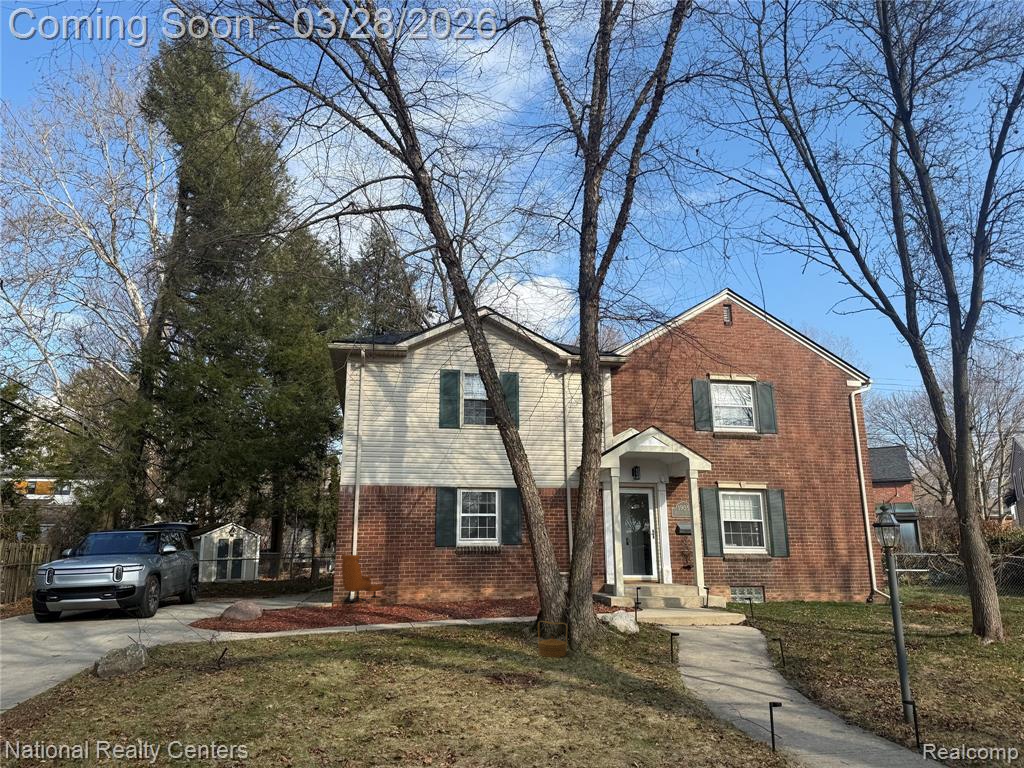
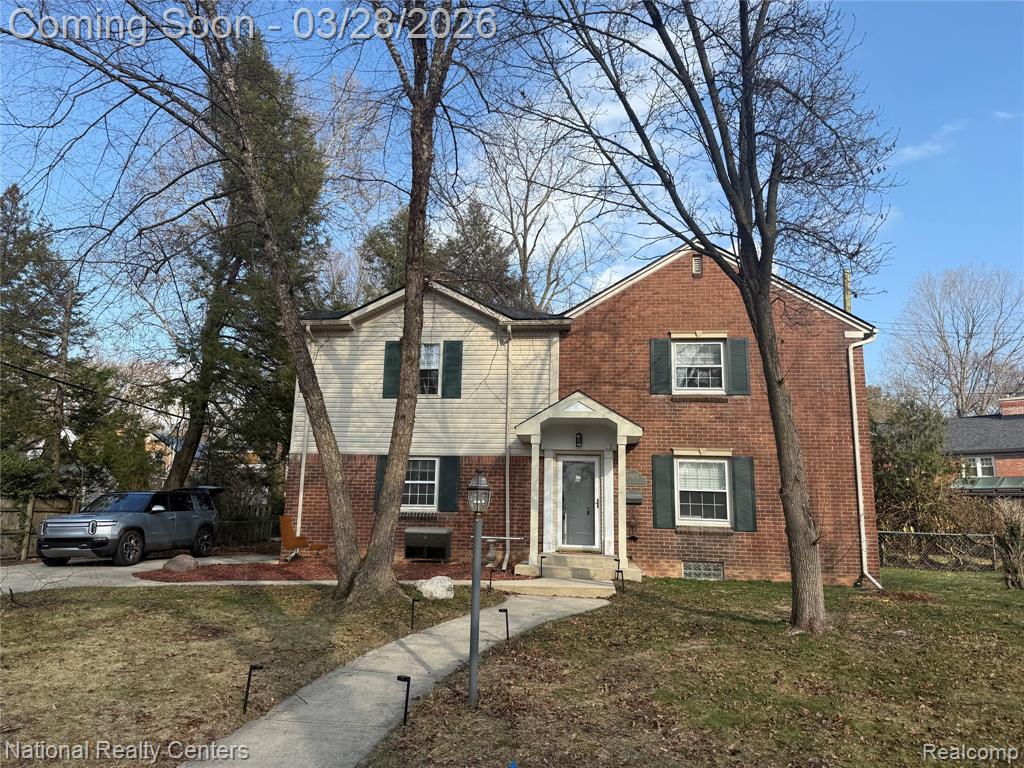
storage bench: none [474,563,522,600] -> present [404,527,452,563]
woven basket: present [538,621,568,657] -> none [315,579,342,612]

